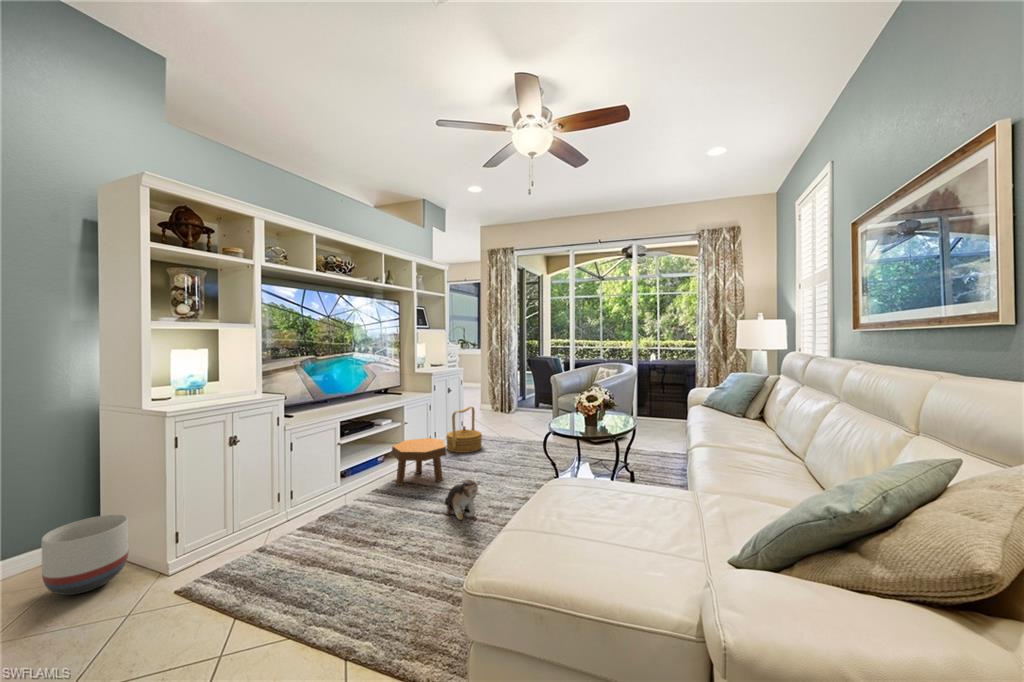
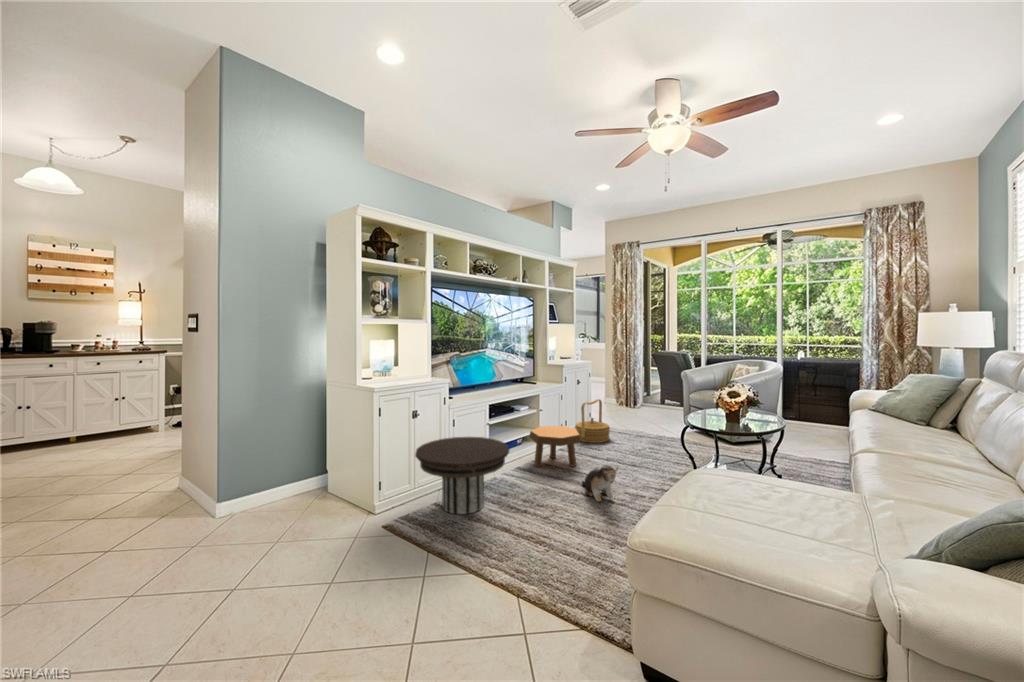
side table: none [230,460,356,558] -> present [415,437,509,514]
planter: present [41,515,129,595] -> none [301,465,349,519]

